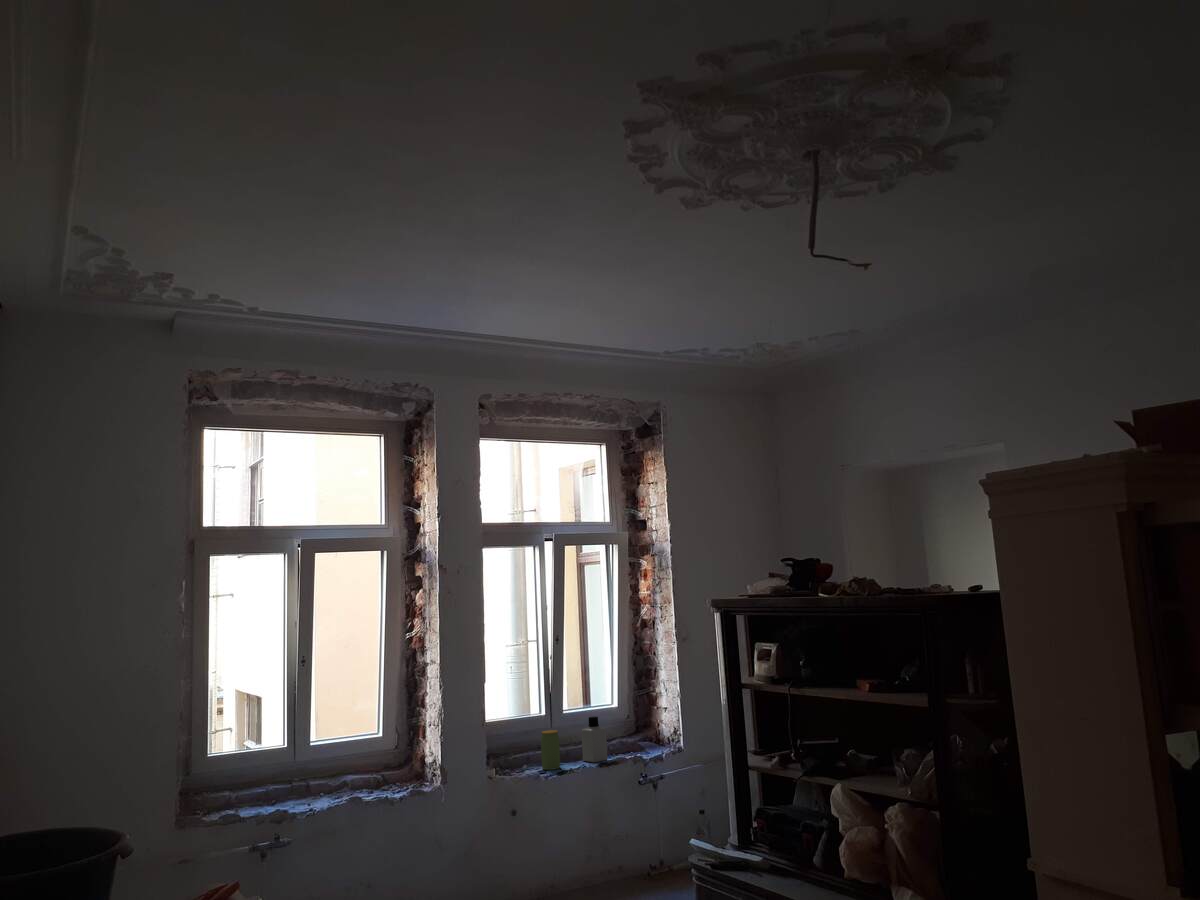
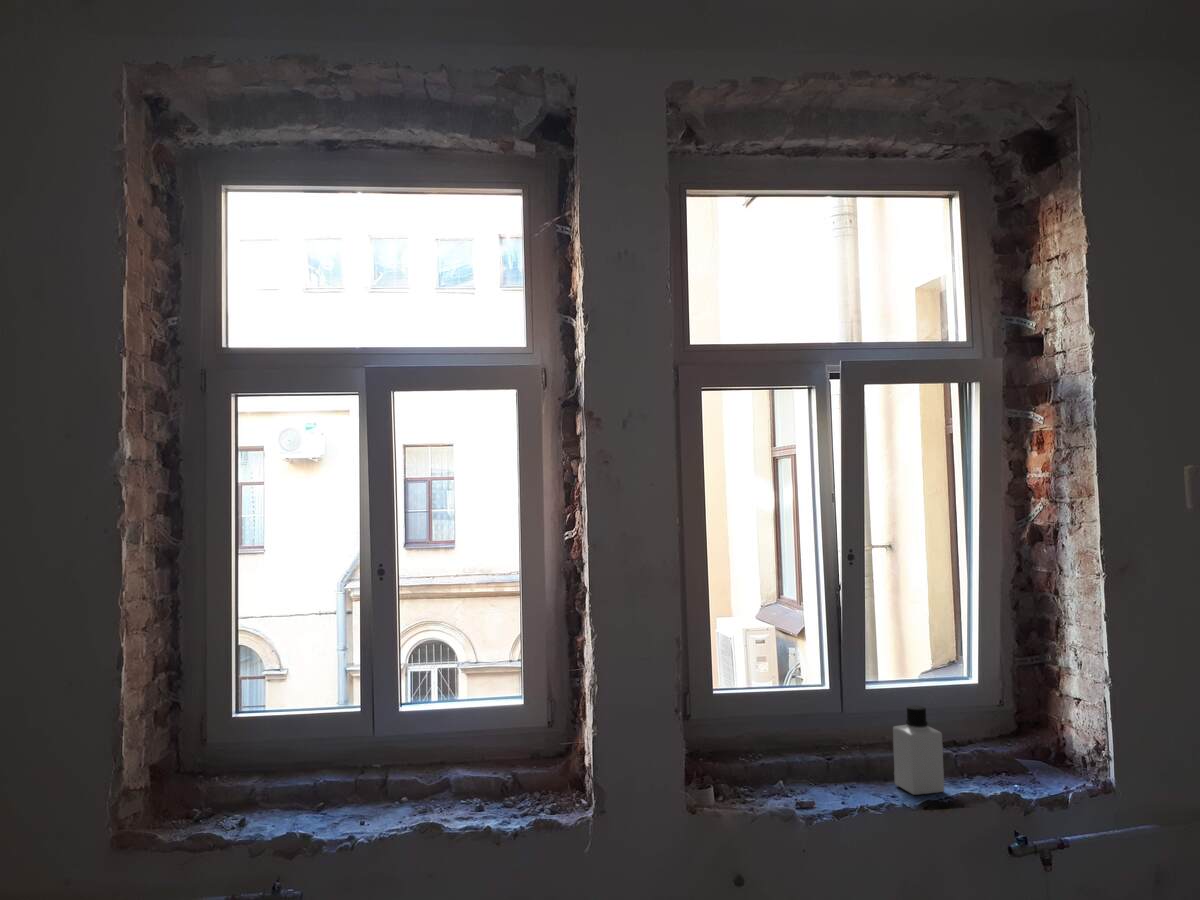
jar: present [541,730,560,770] -> none [807,723,844,800]

